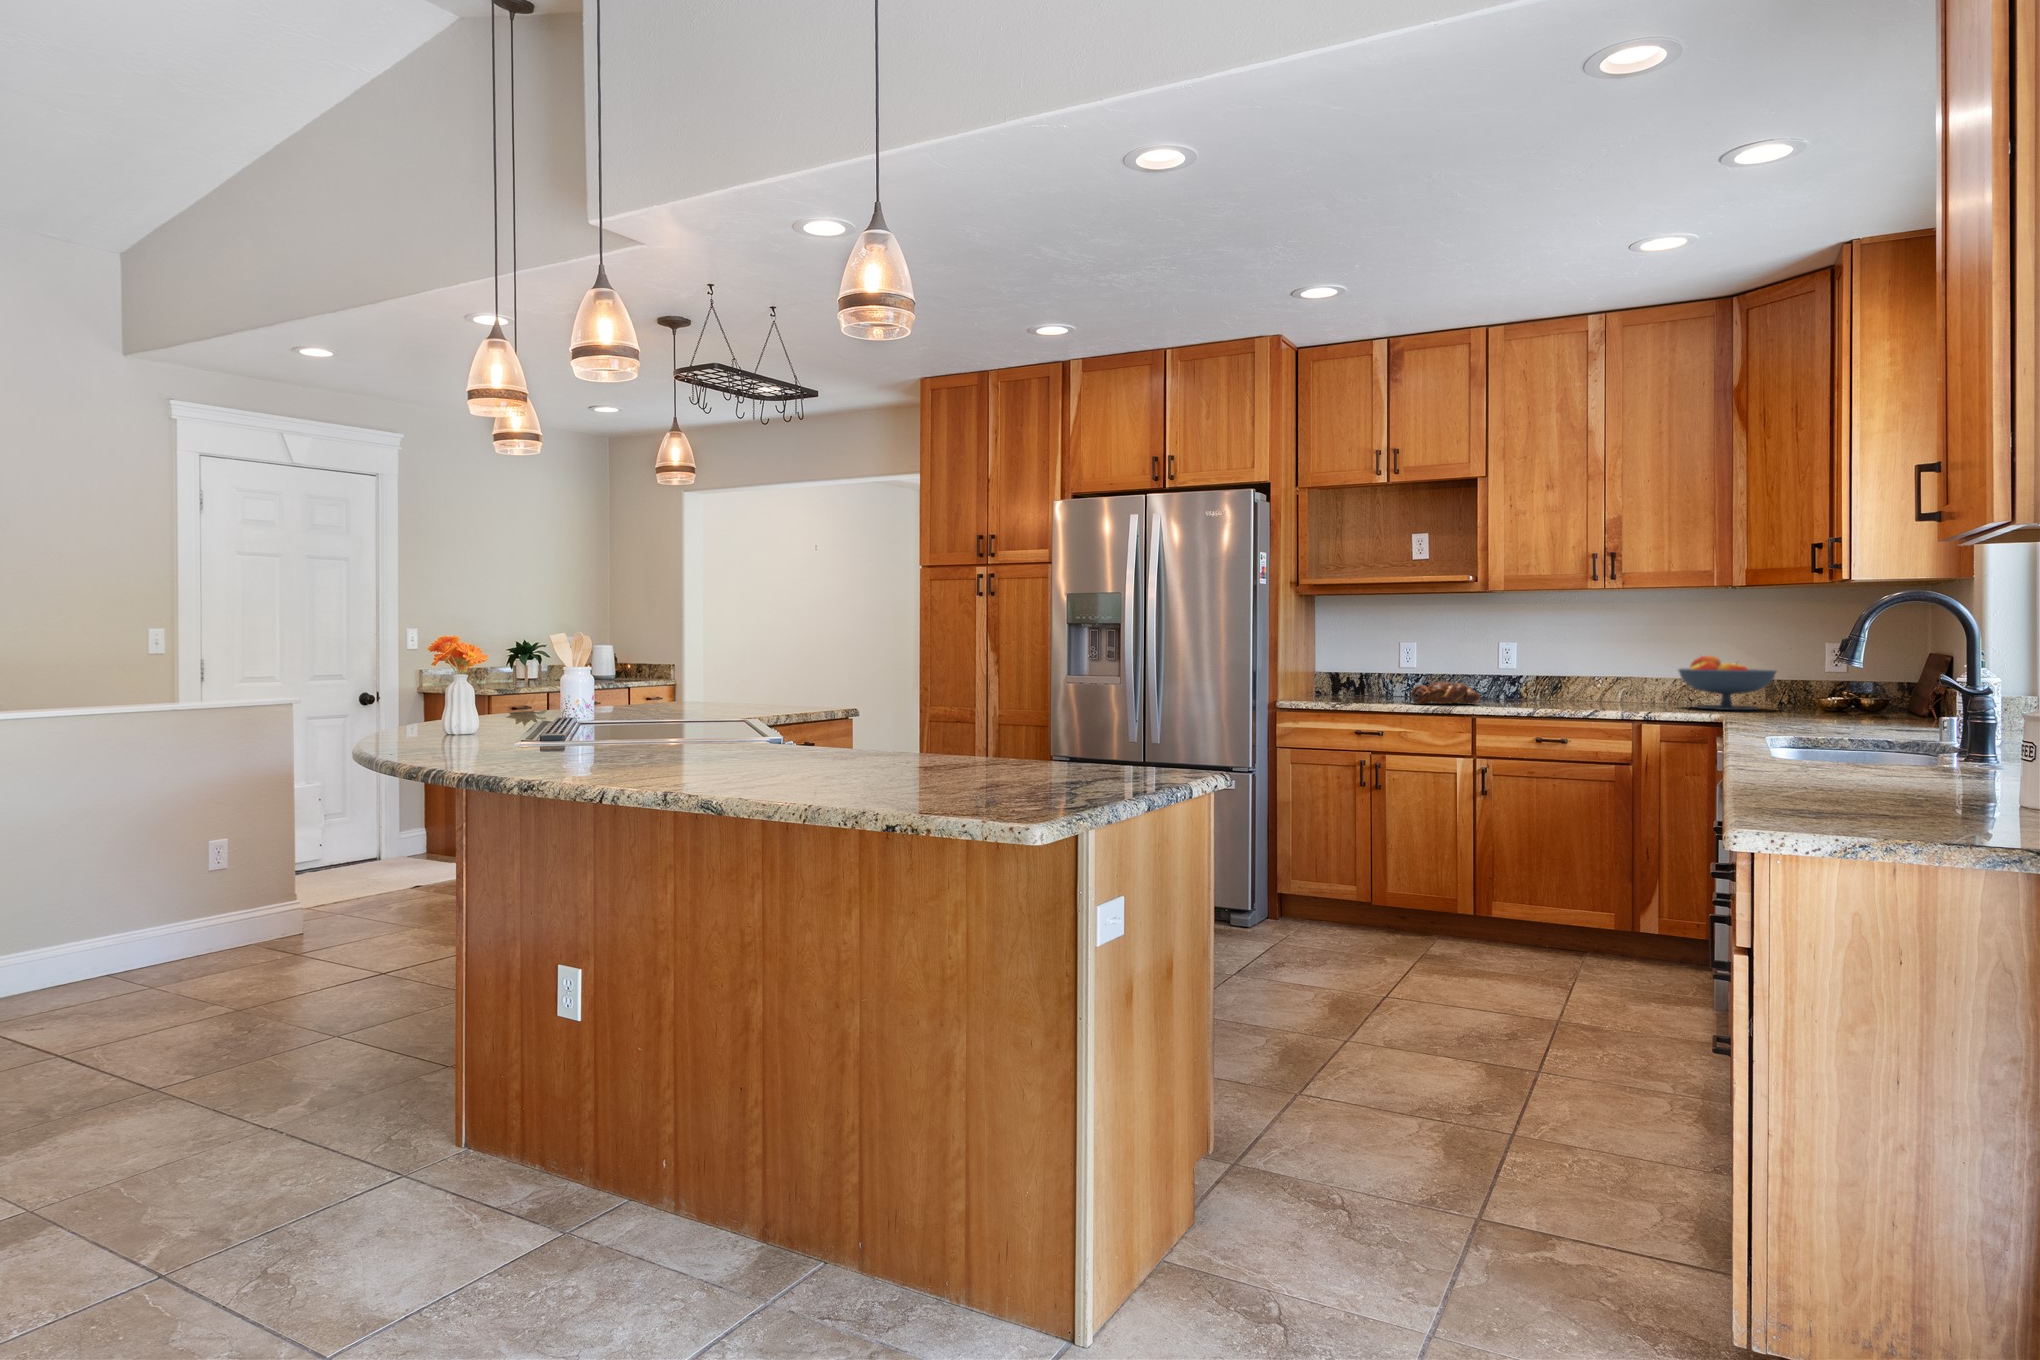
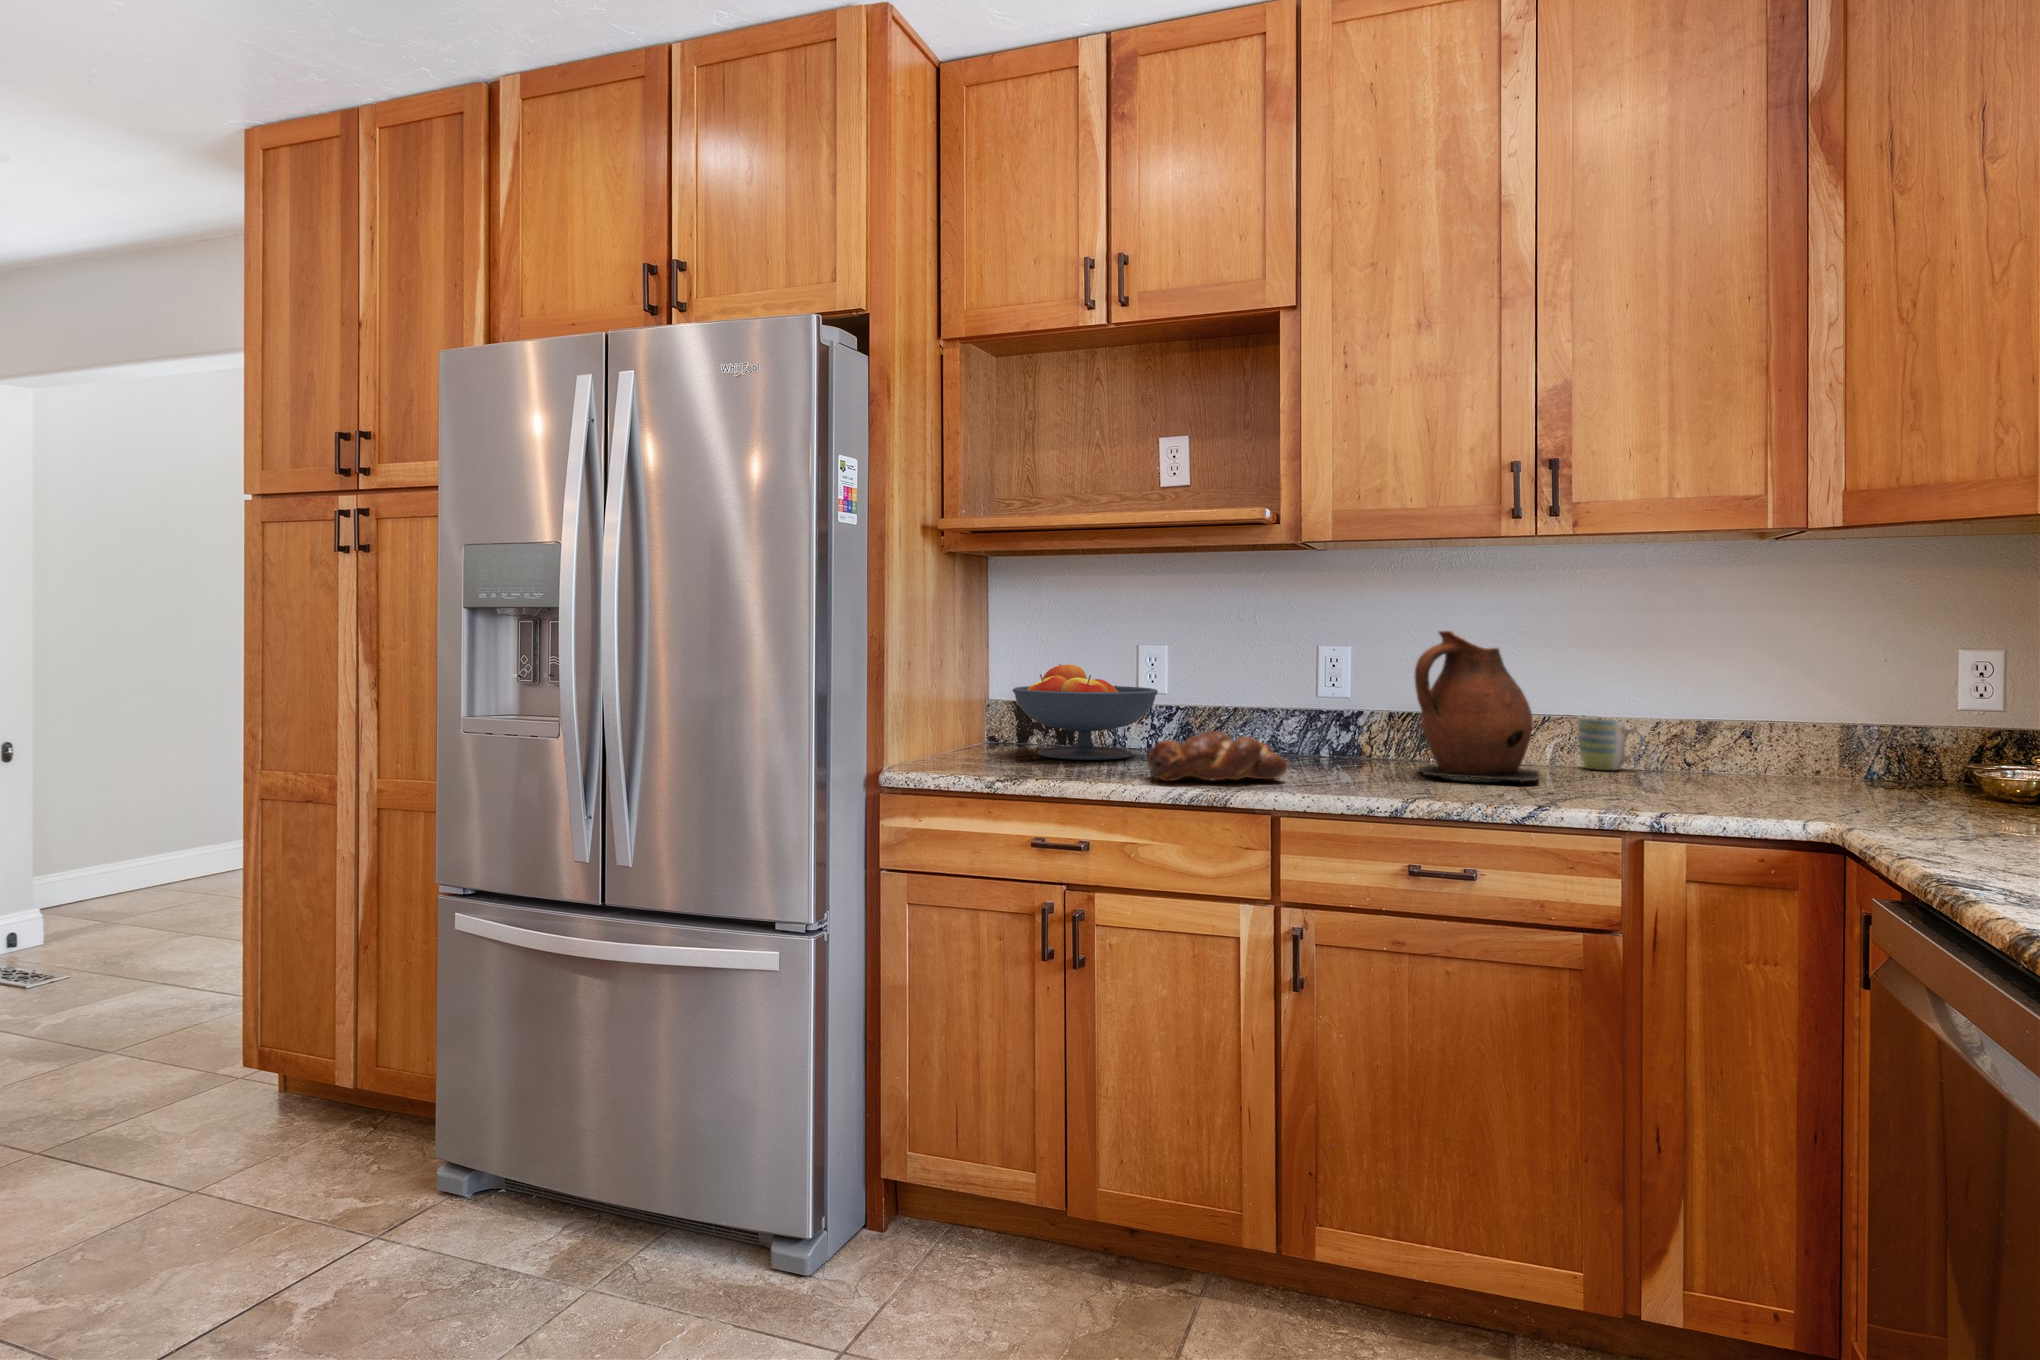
ceramic pitcher: none [1545,634,1611,705] -> present [1414,631,1539,783]
fruit bowl: present [1679,656,1776,710] -> present [1013,664,1158,760]
mug: none [1635,677,1668,703] -> present [1578,717,1644,770]

